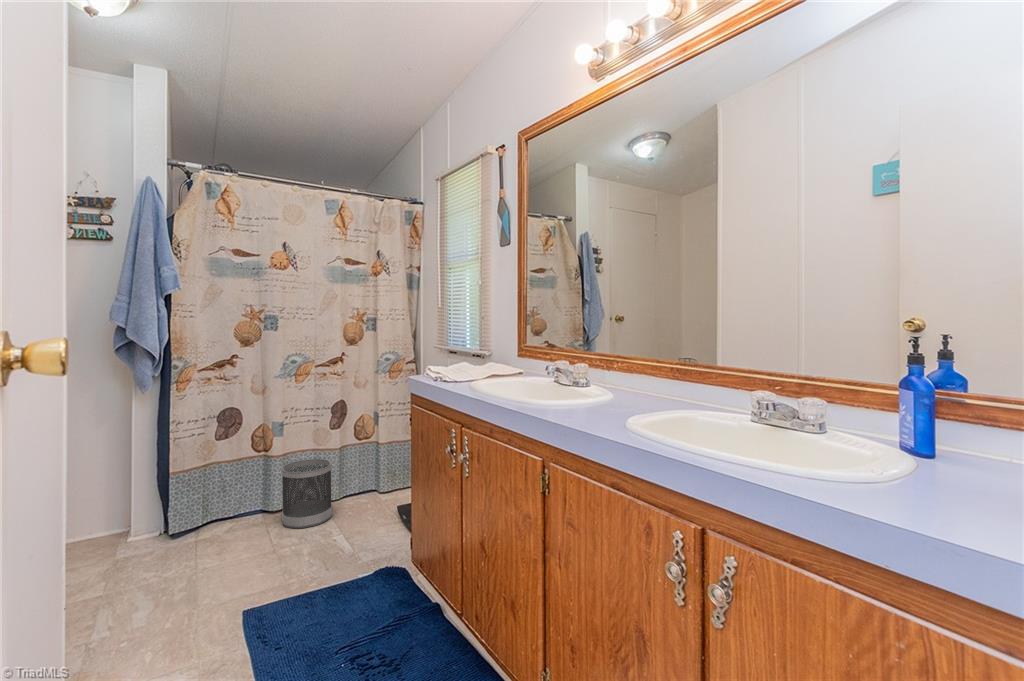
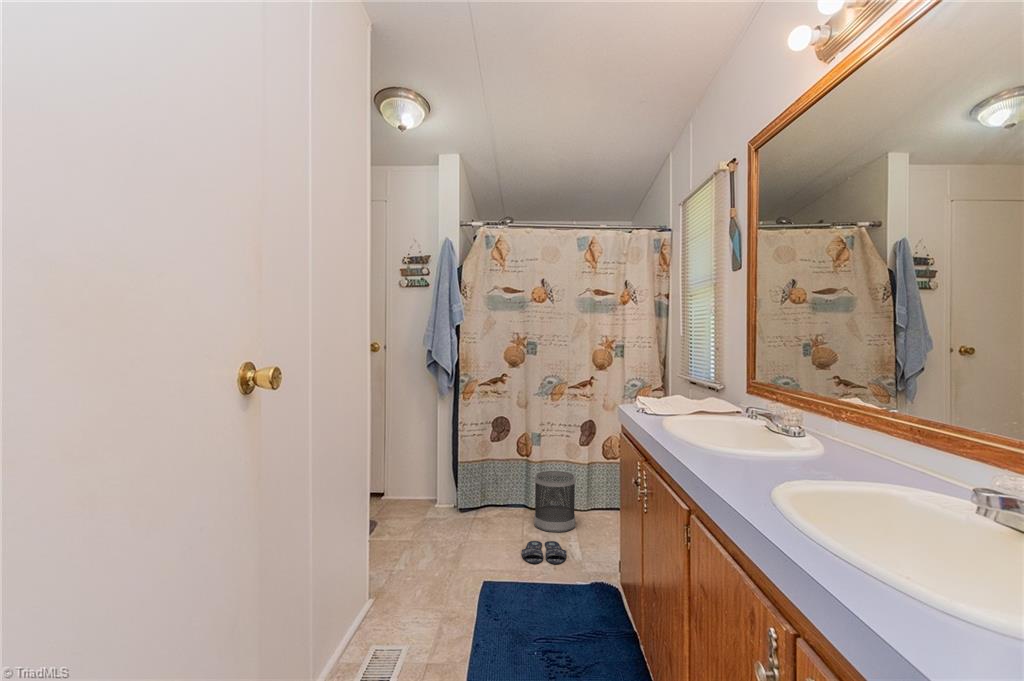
slippers: none [276,537,333,569] -> present [522,541,567,564]

